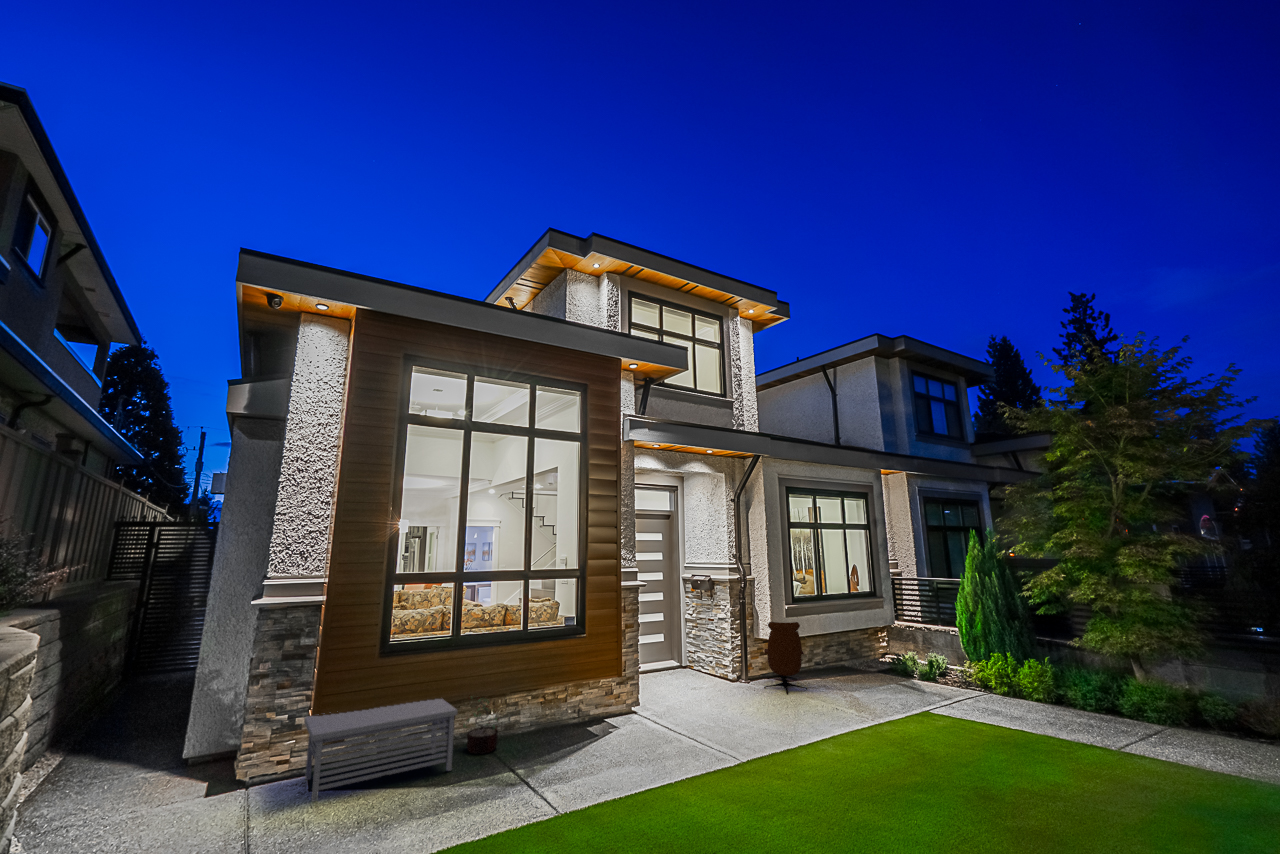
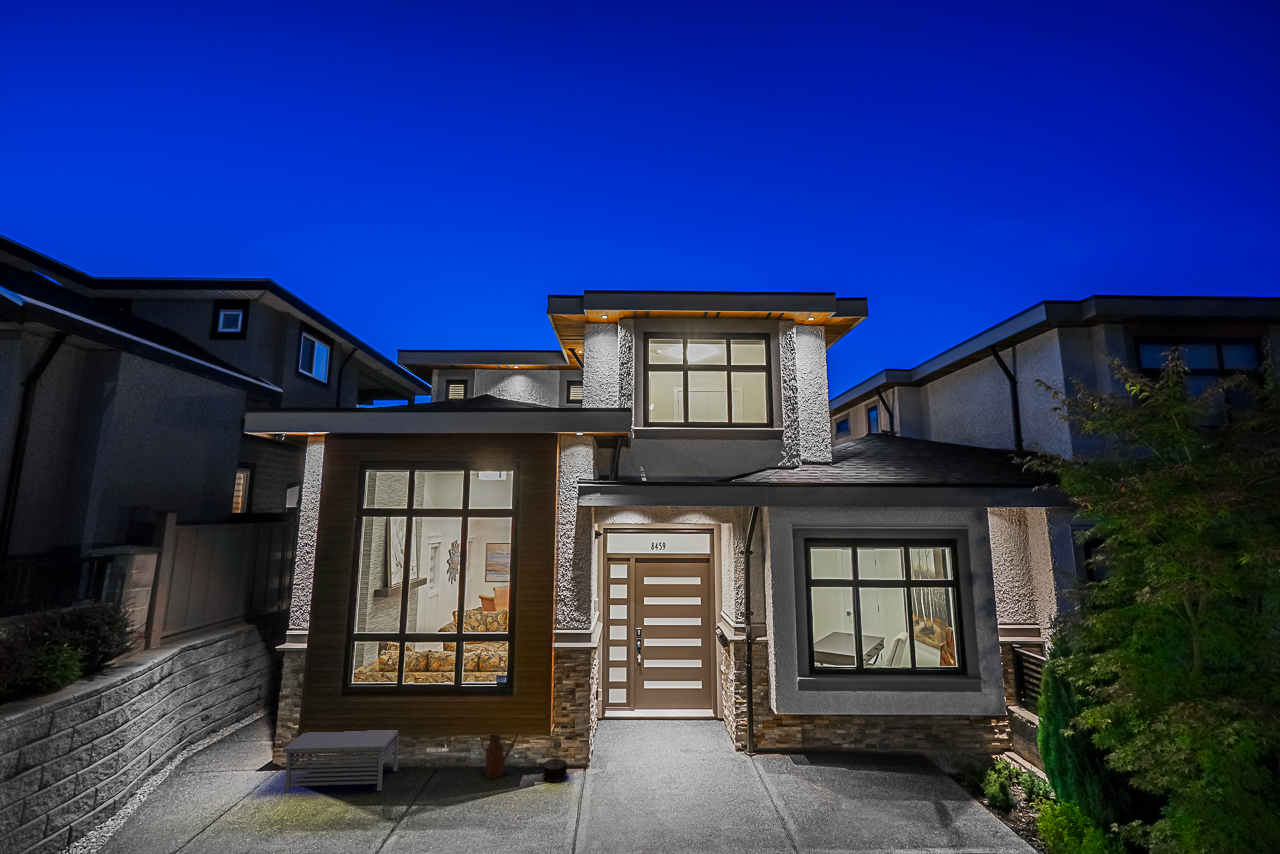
lounge chair: present [764,622,807,694] -> none [748,698,814,782]
watering can: none [542,683,581,737] -> present [481,734,518,779]
decorative plant: present [462,695,499,754] -> present [542,732,567,782]

